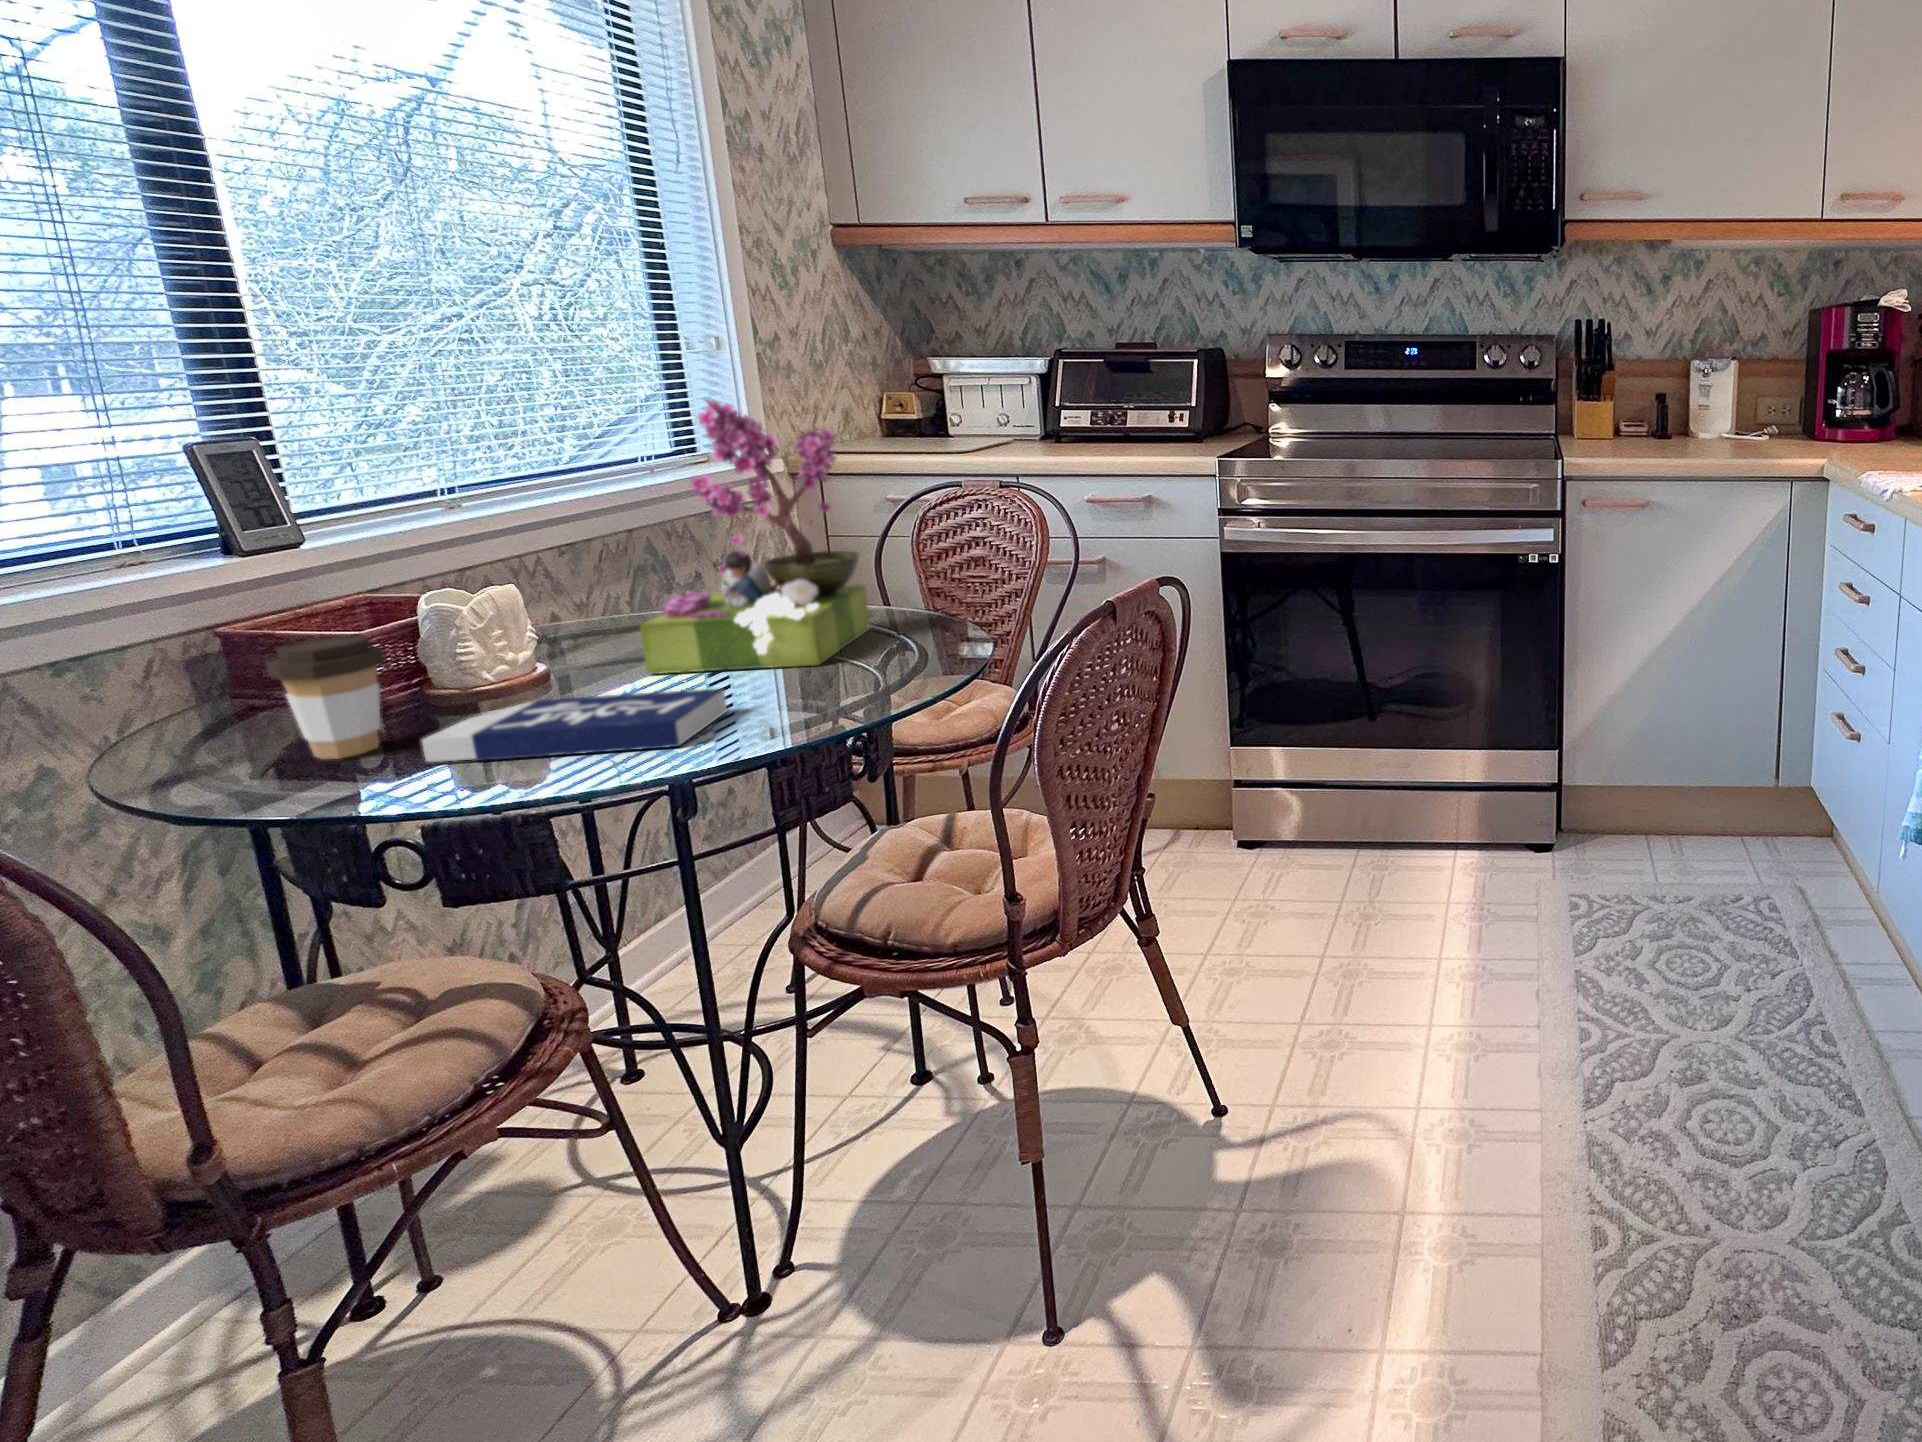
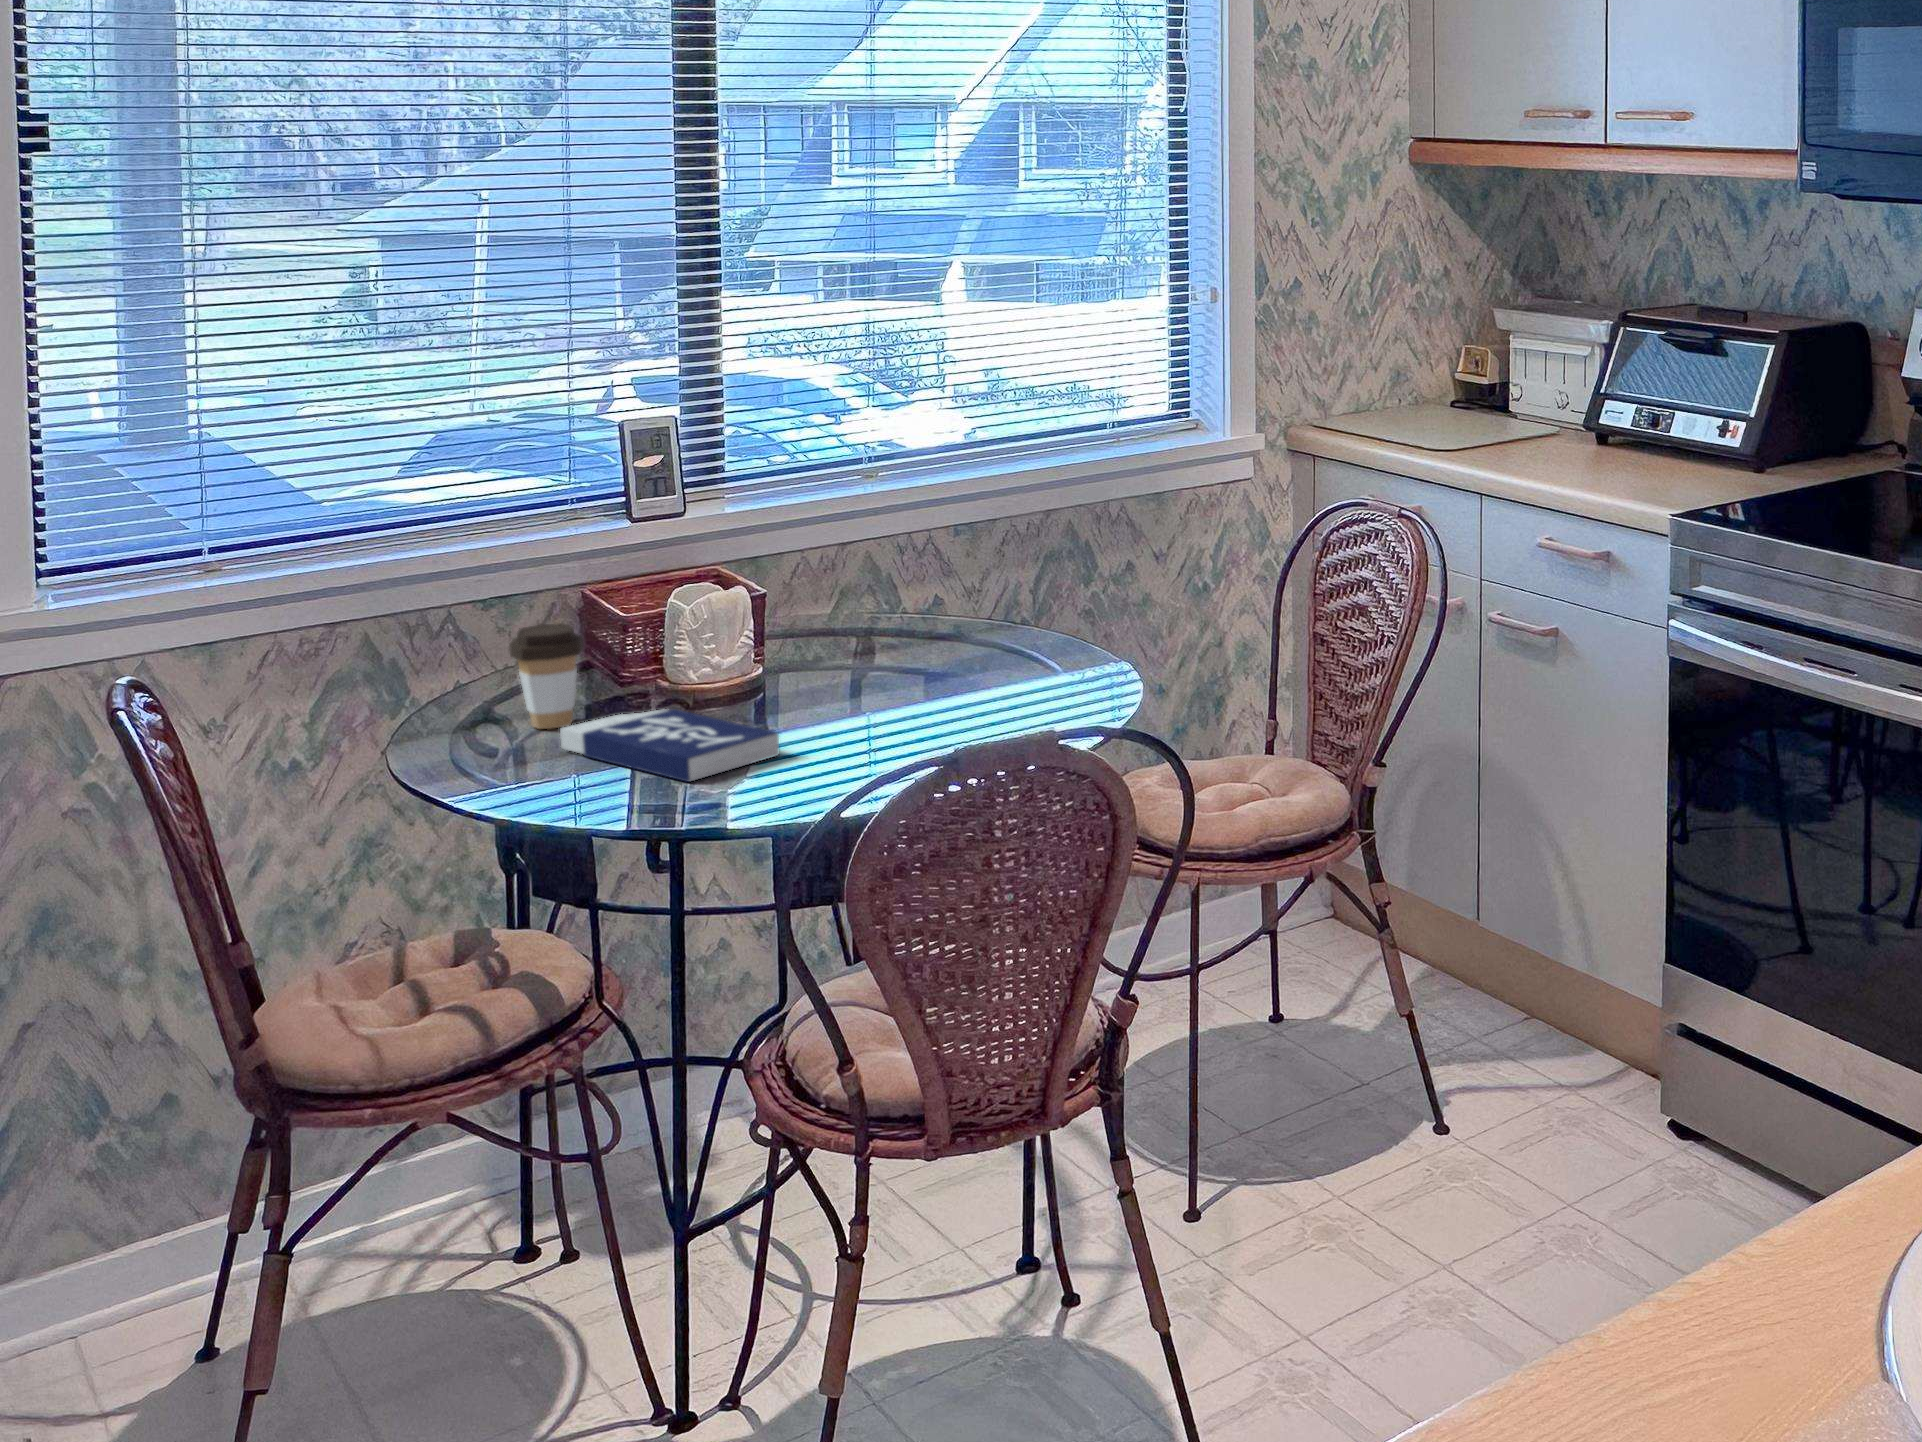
flower arrangement: present [640,399,870,674] -> none [816,413,1051,722]

